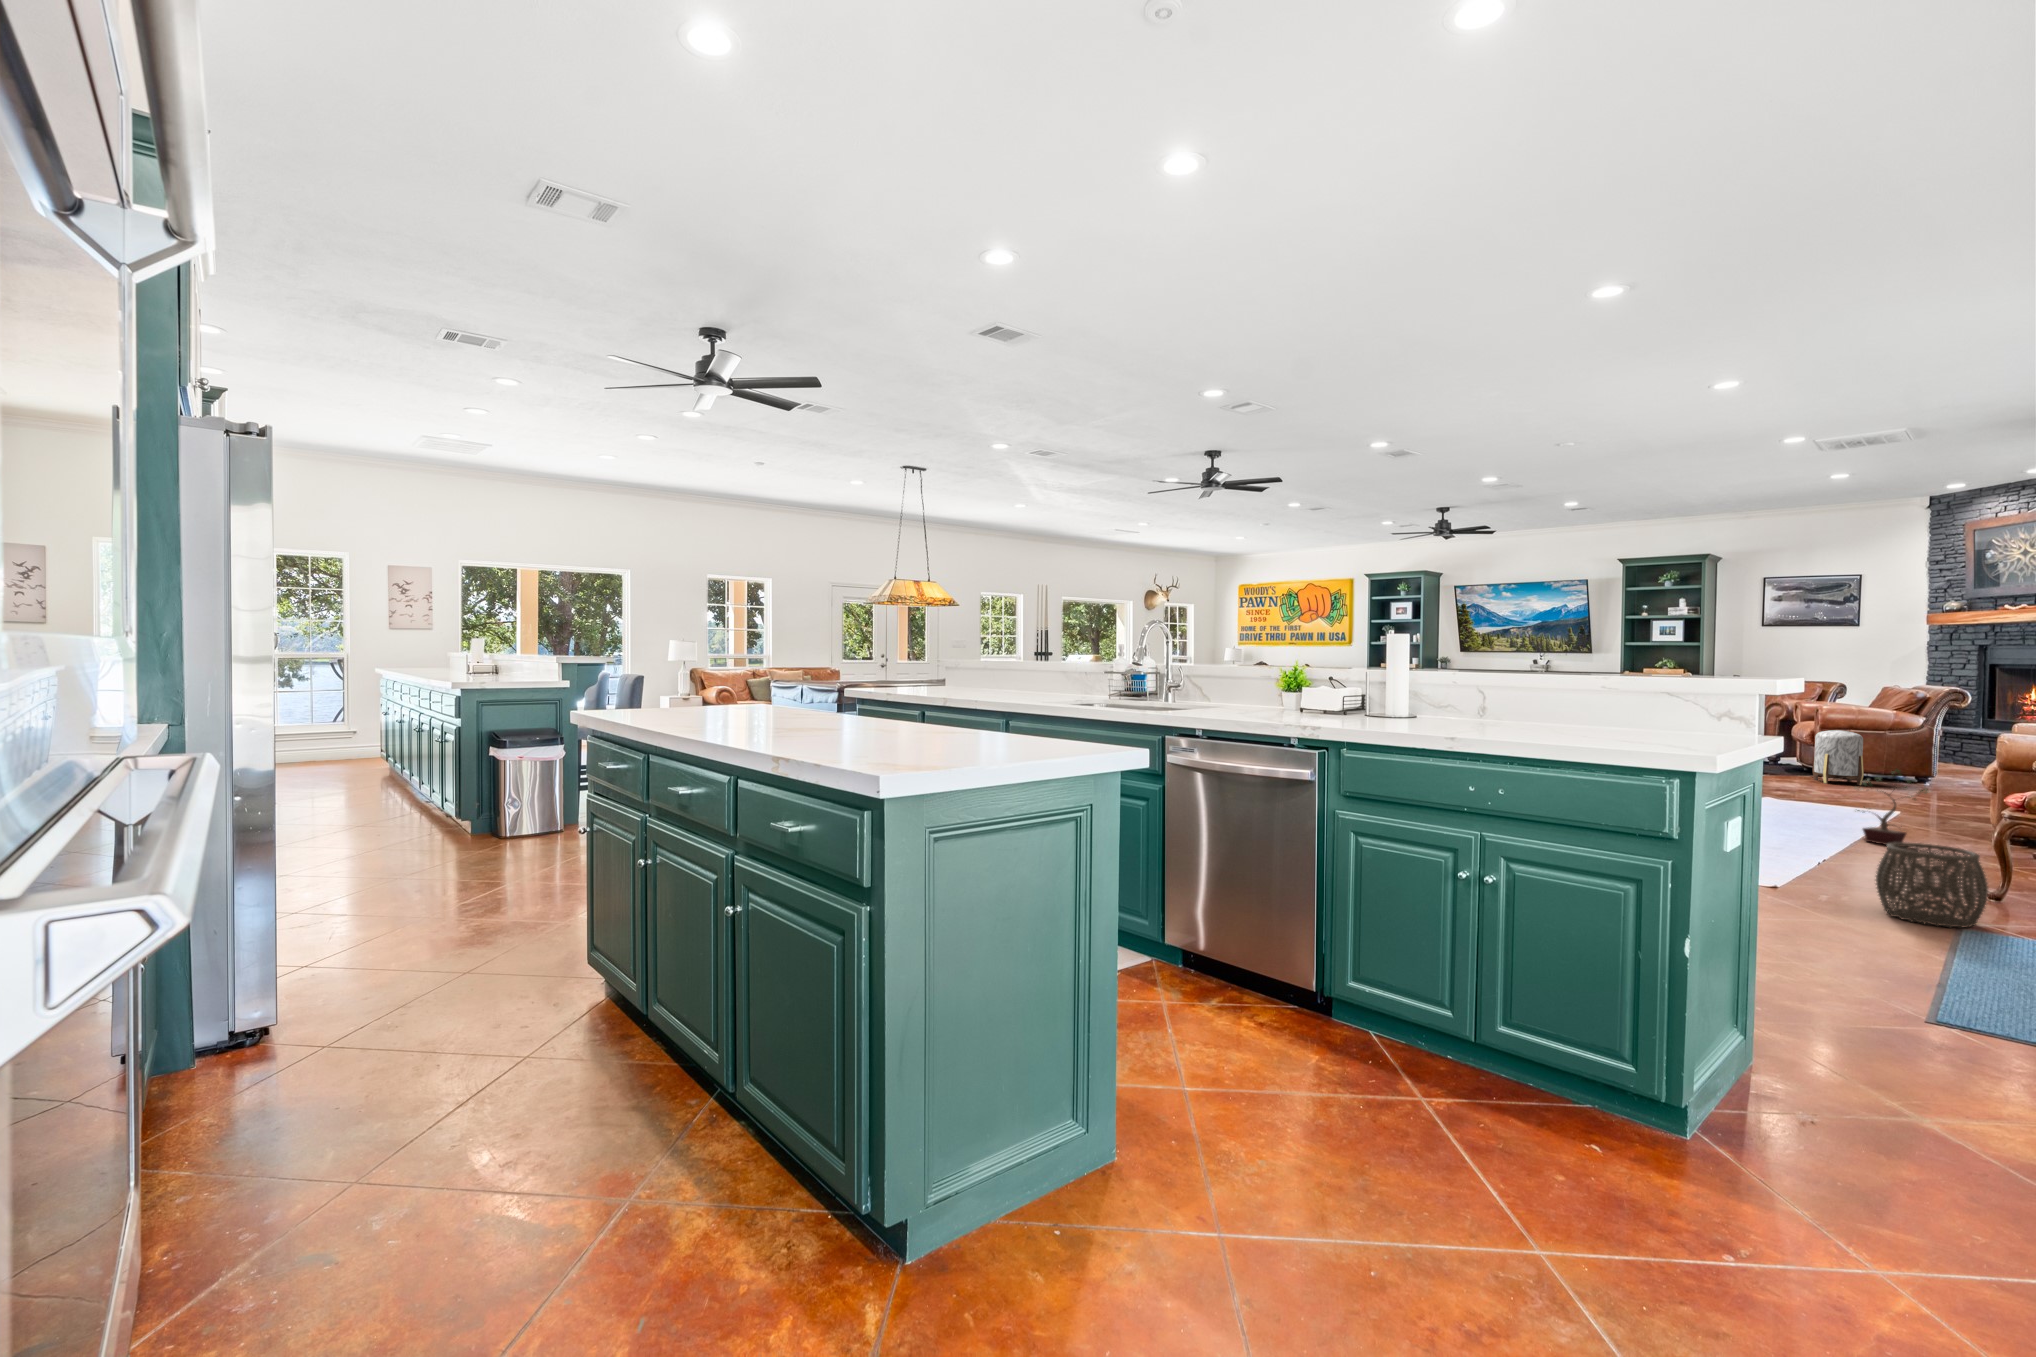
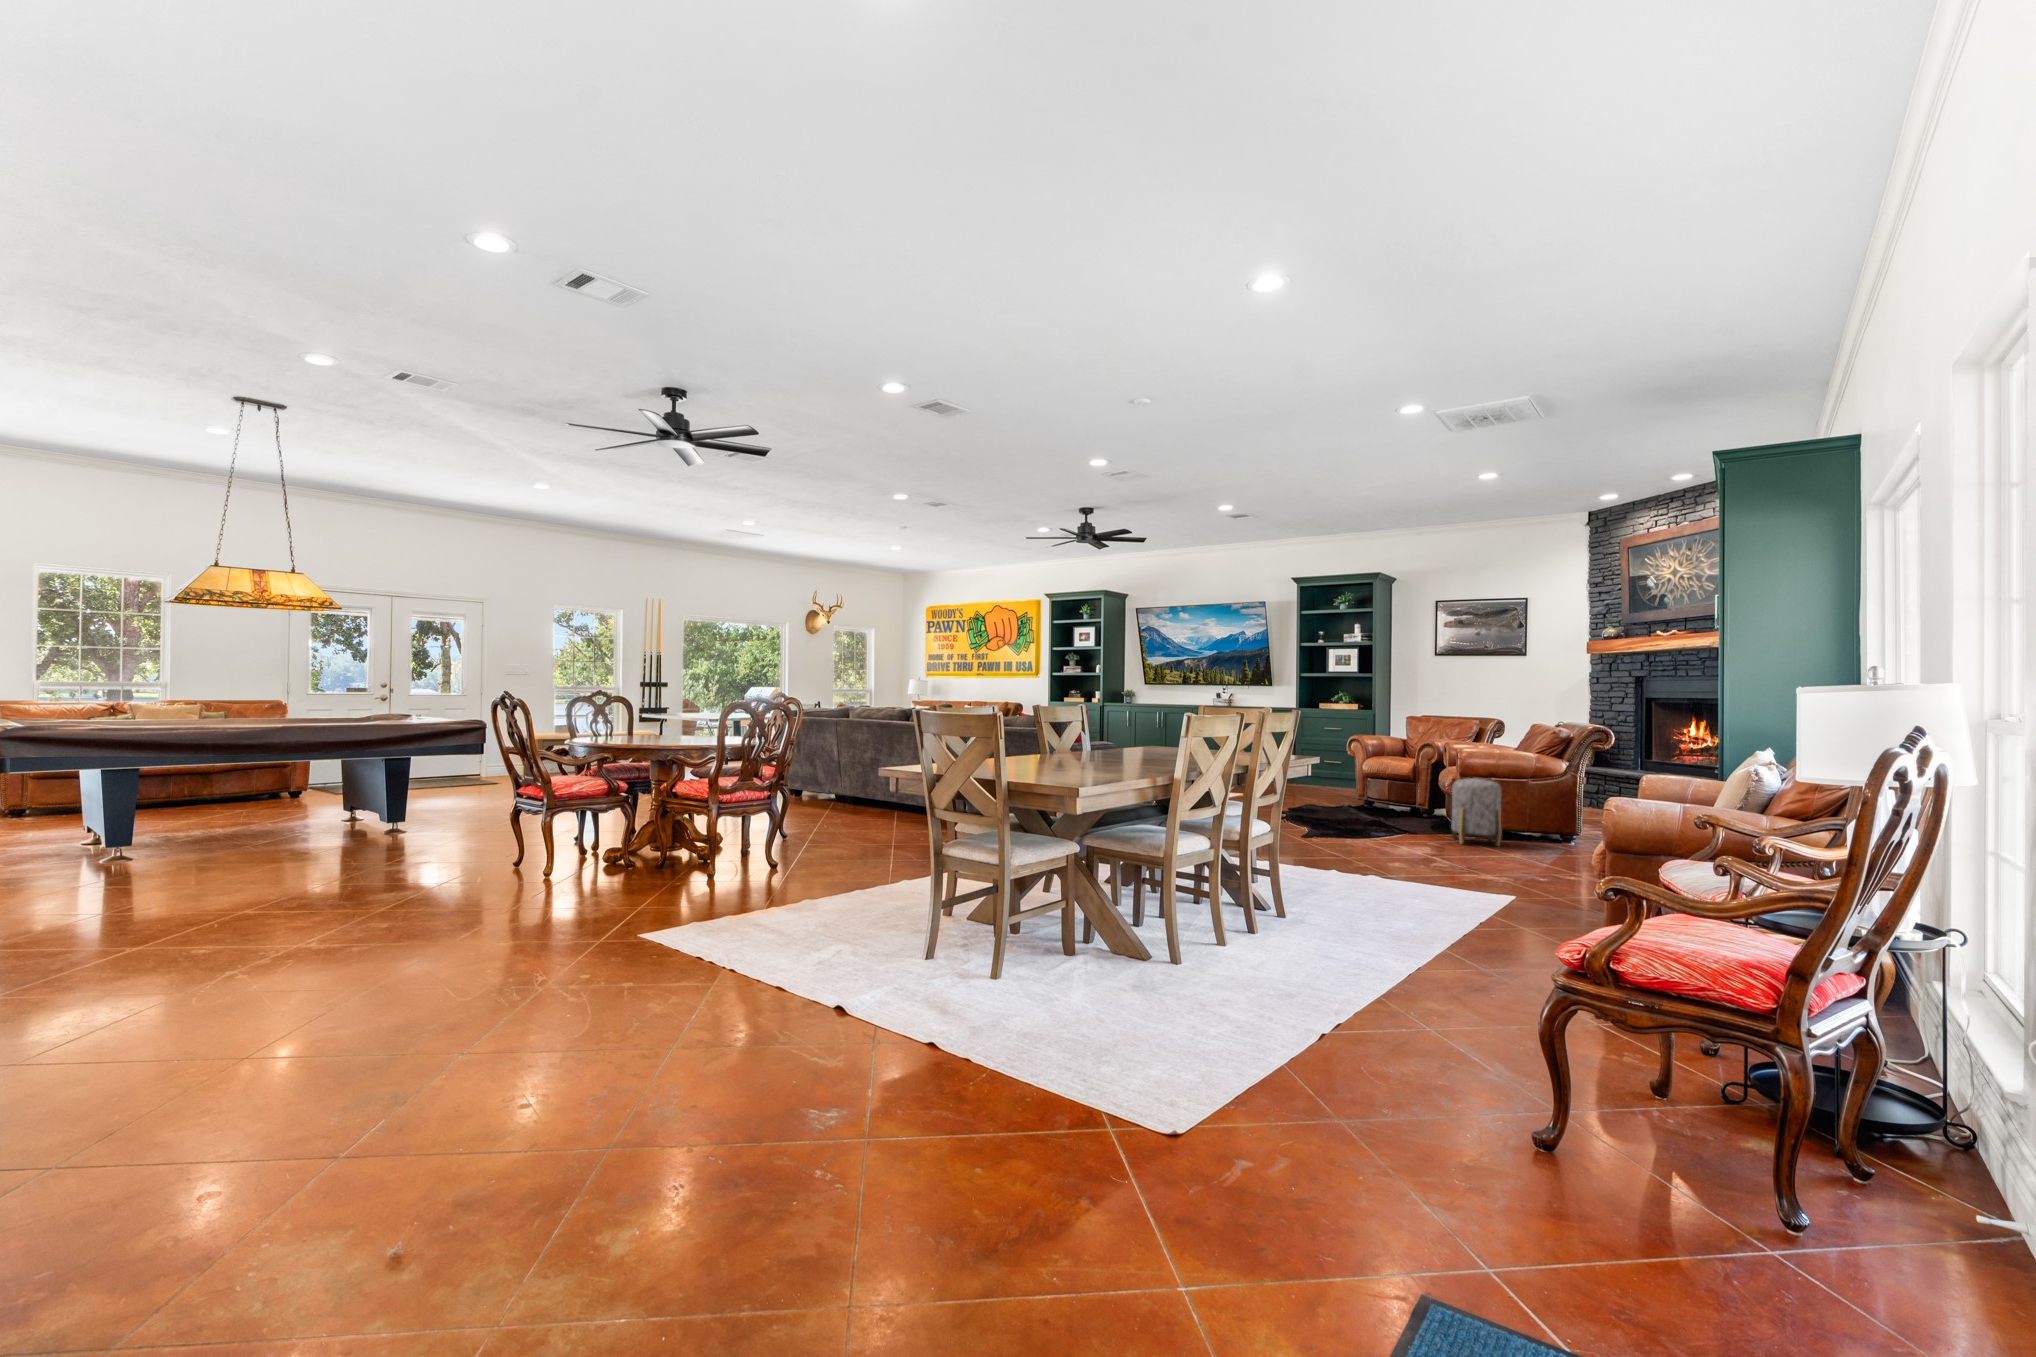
potted plant: present [1857,769,1927,845] -> none [1412,846,1500,964]
woven basket: present [1876,842,1989,928] -> none [1285,1029,1462,1227]

